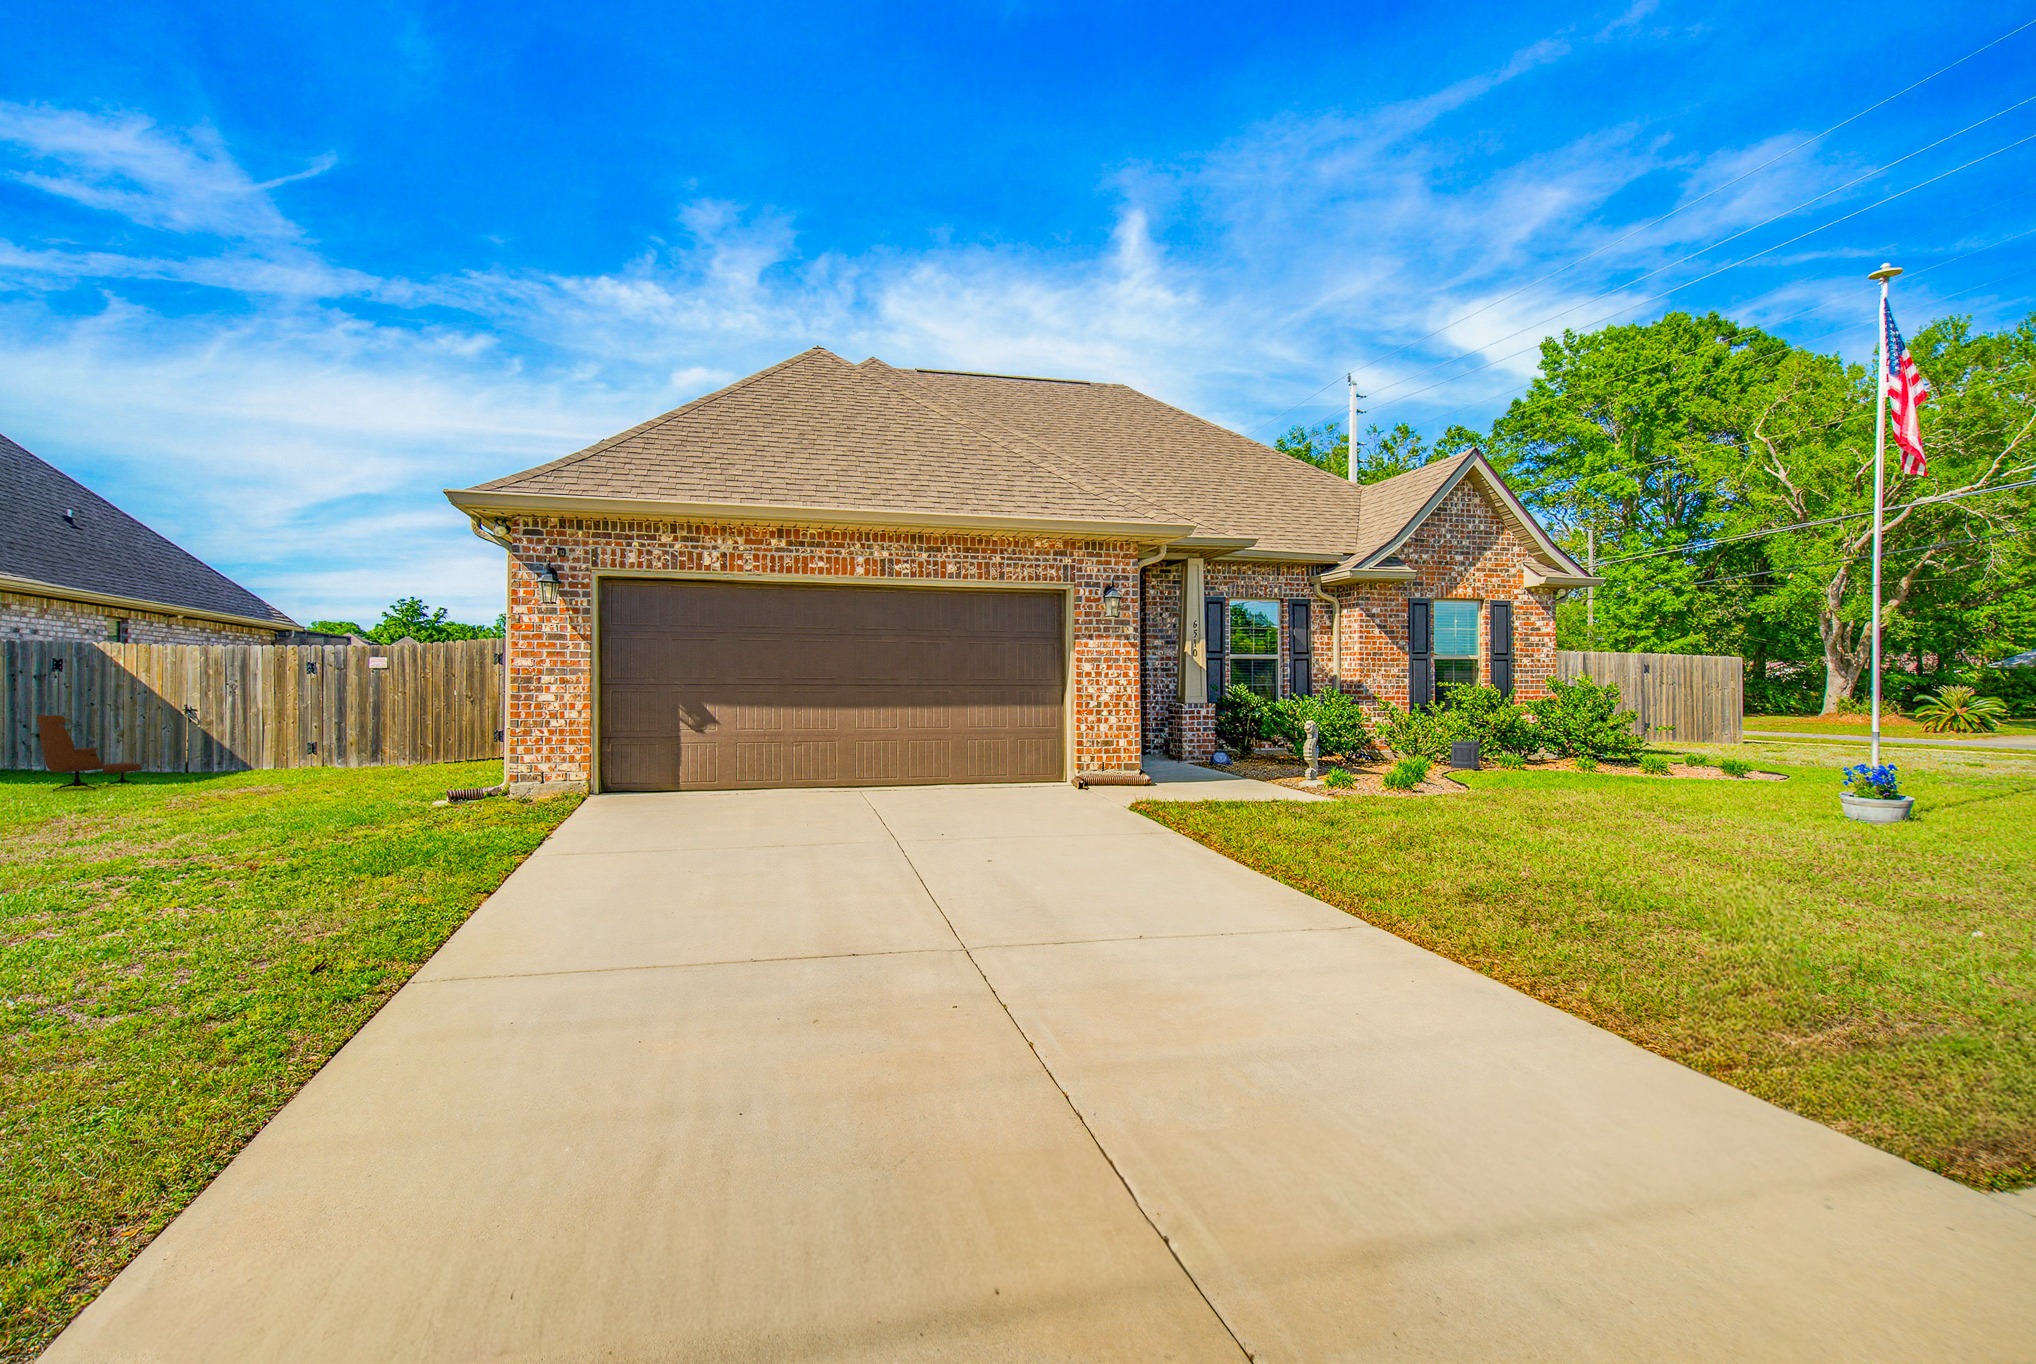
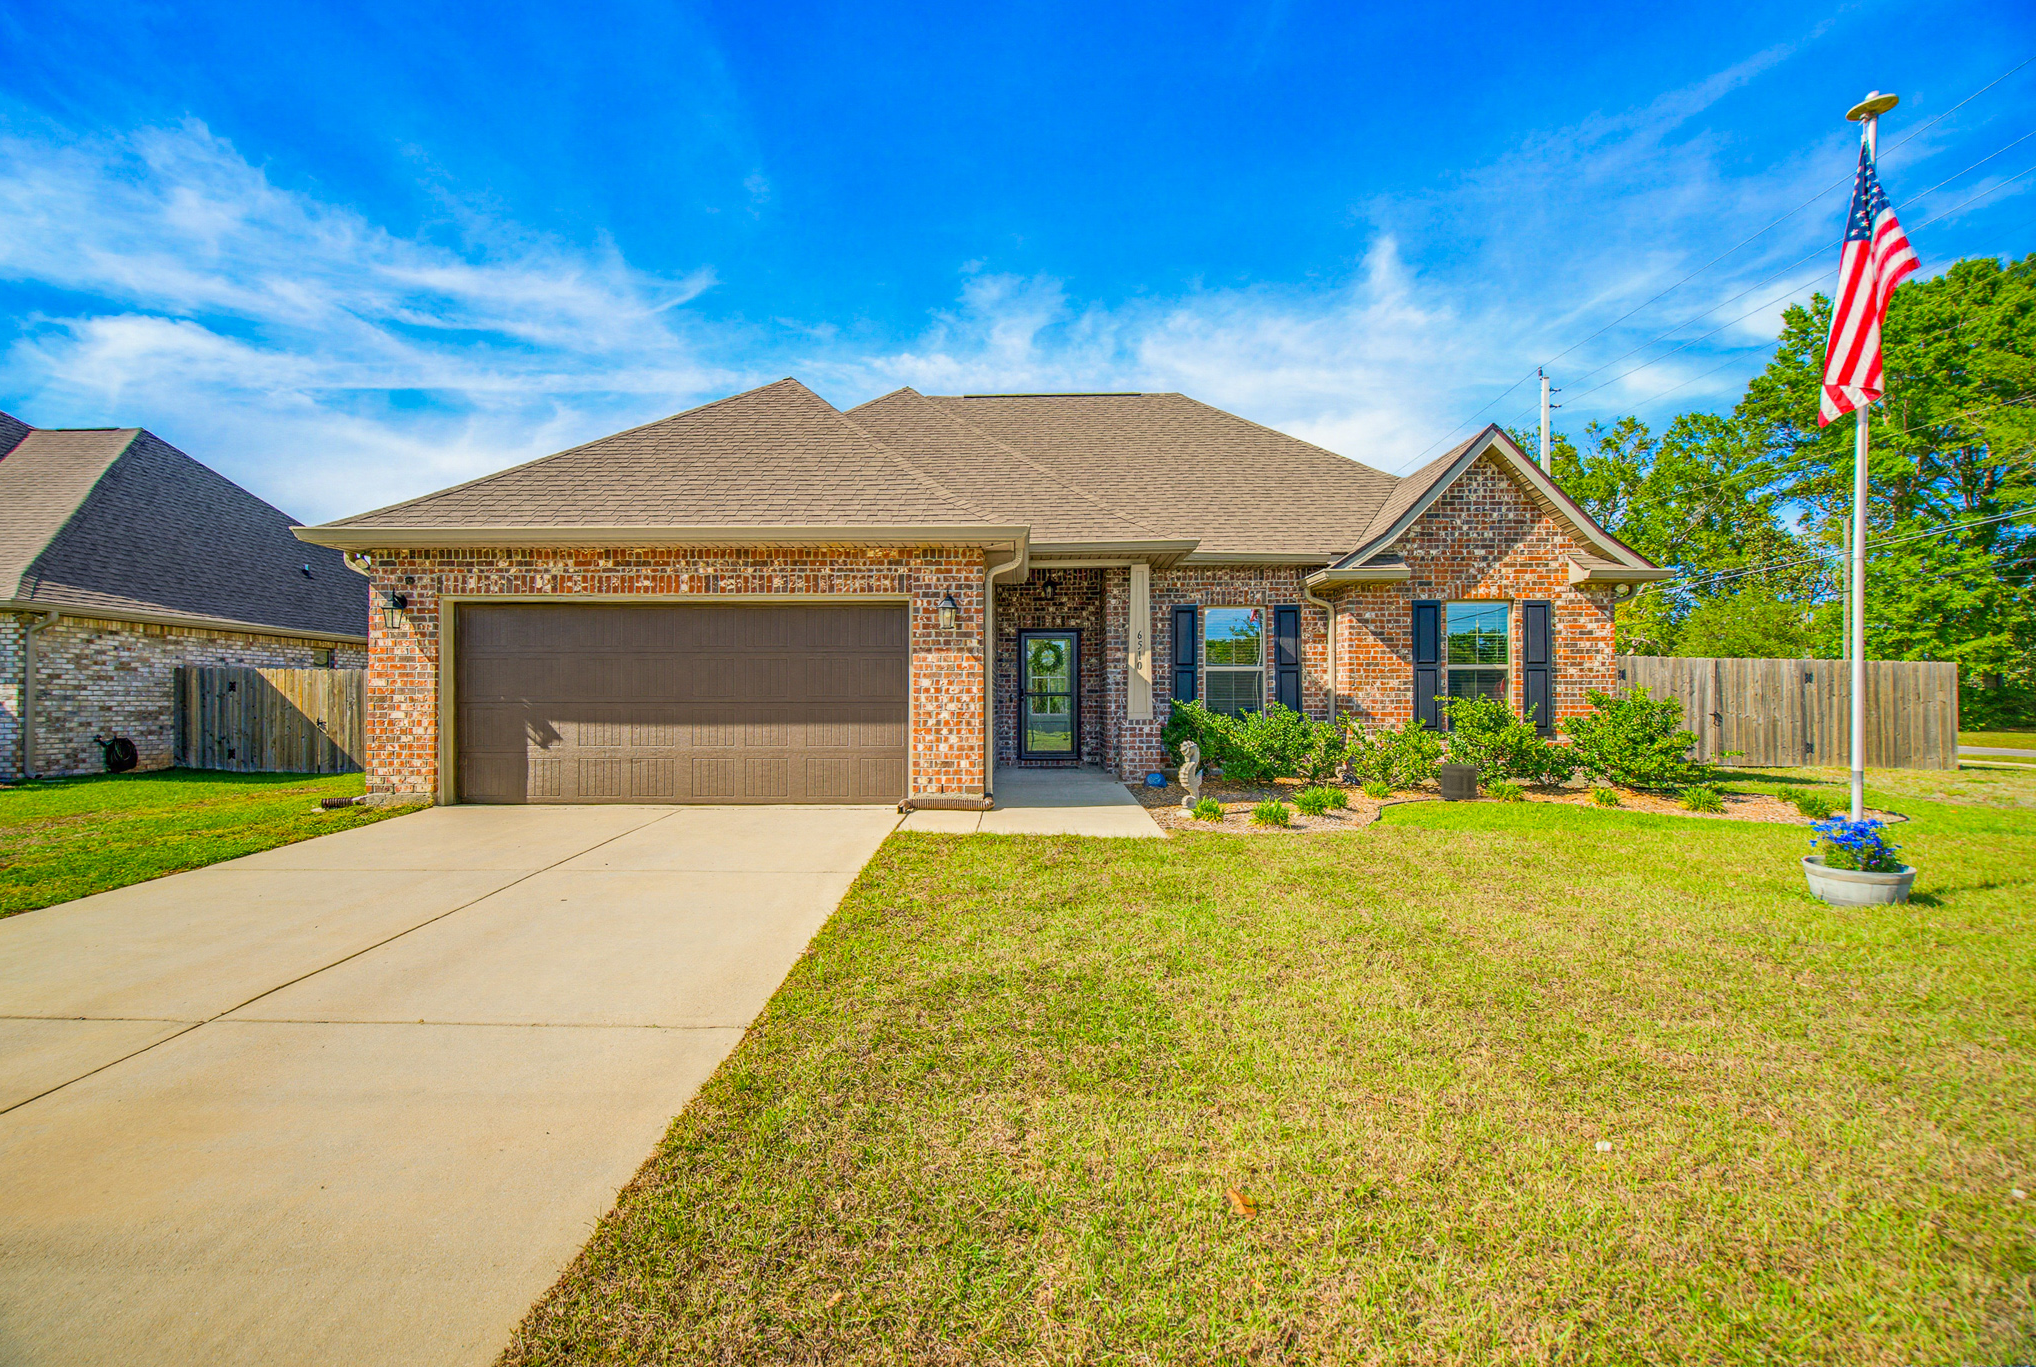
lounge chair: present [36,715,142,791] -> none [224,715,317,771]

